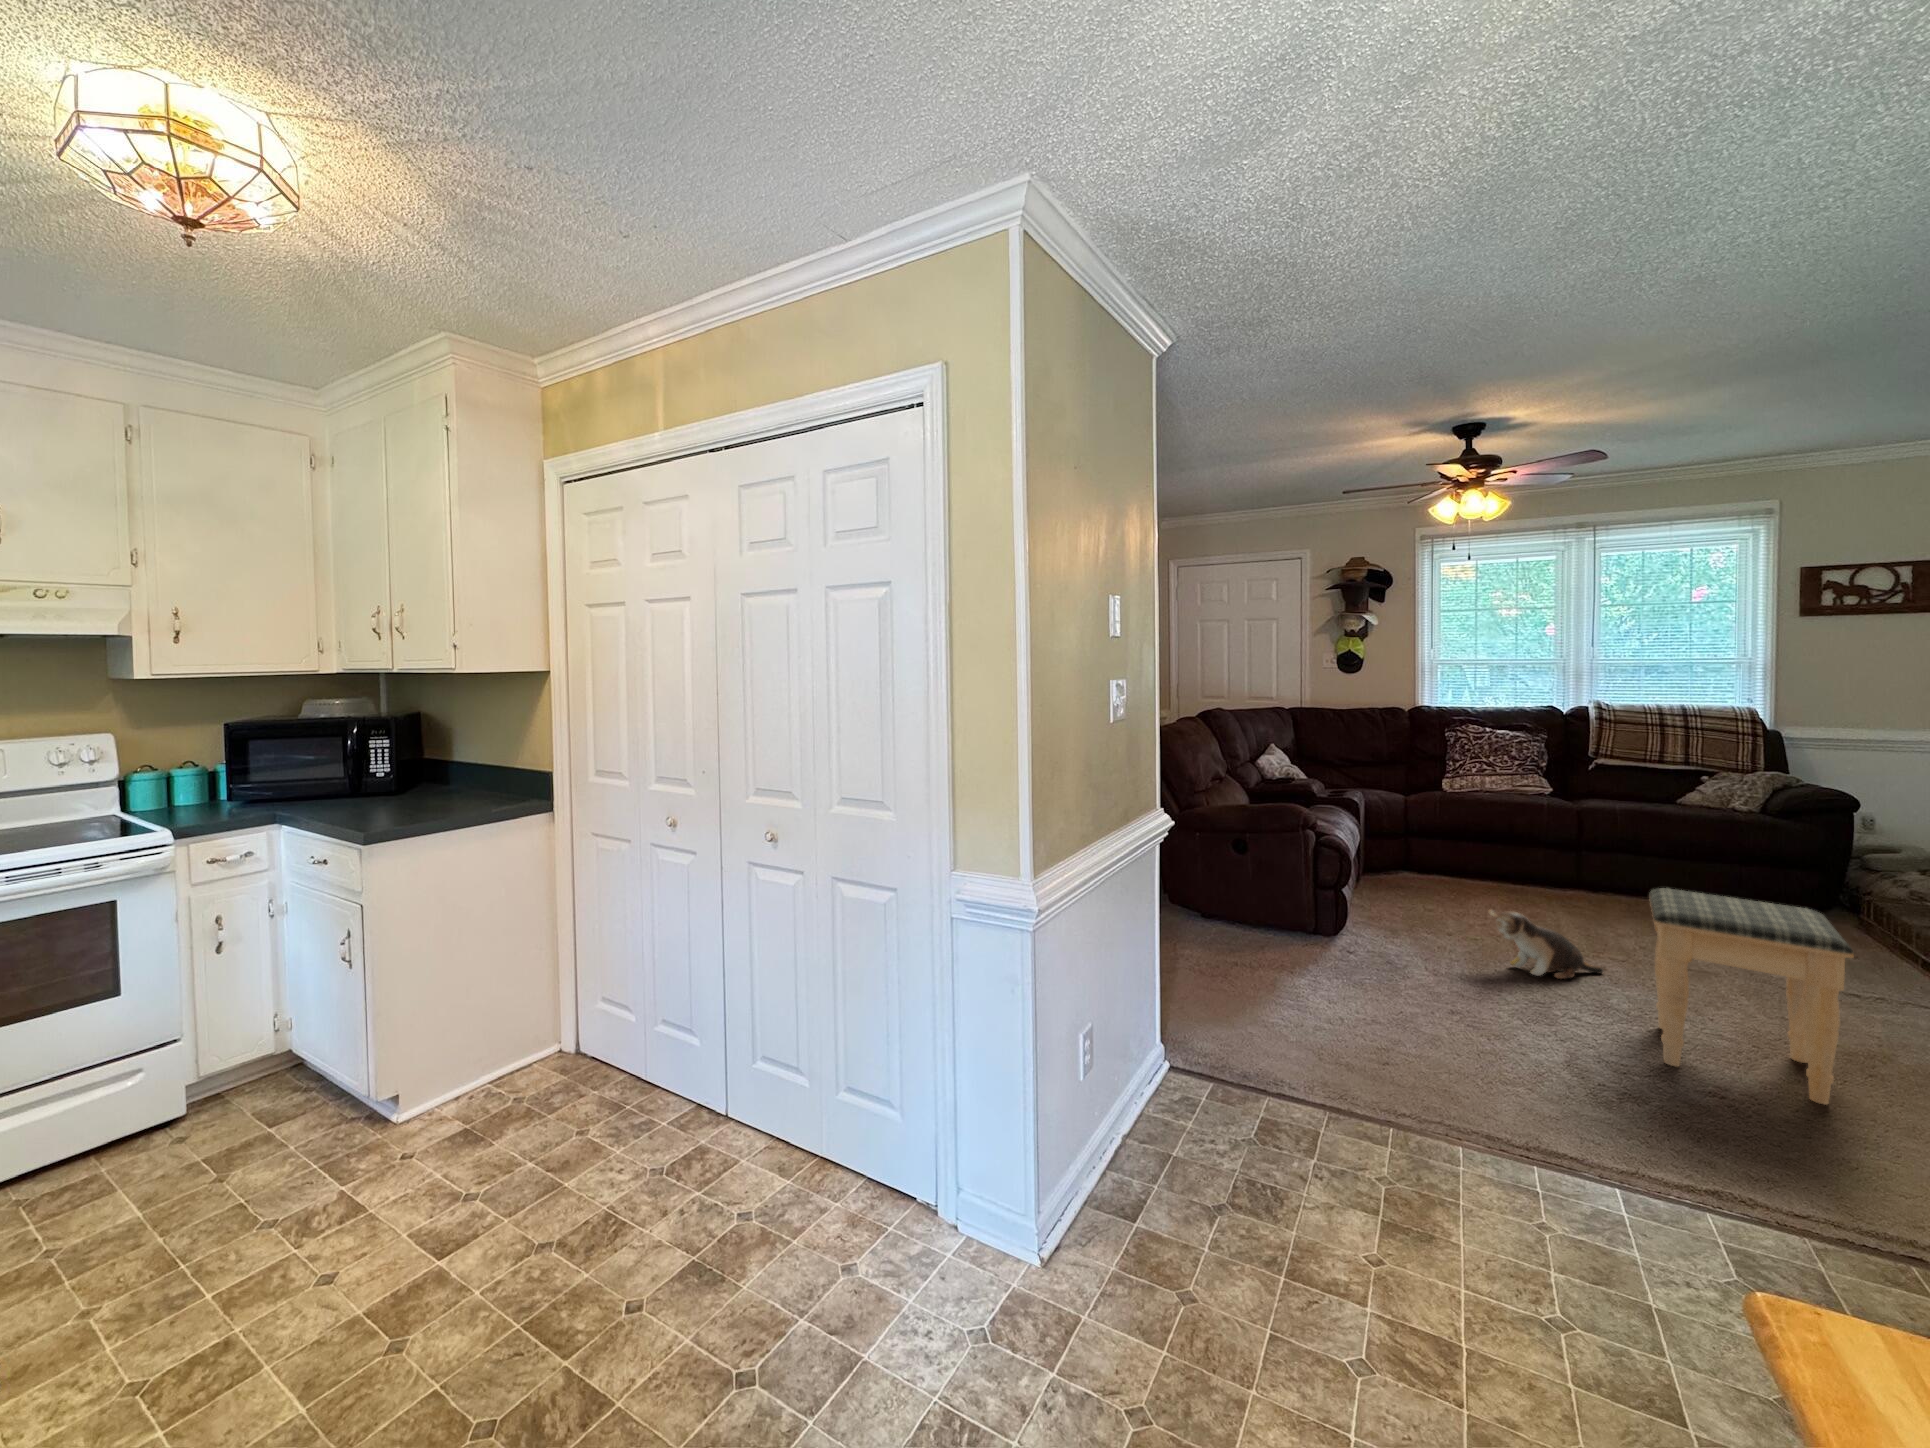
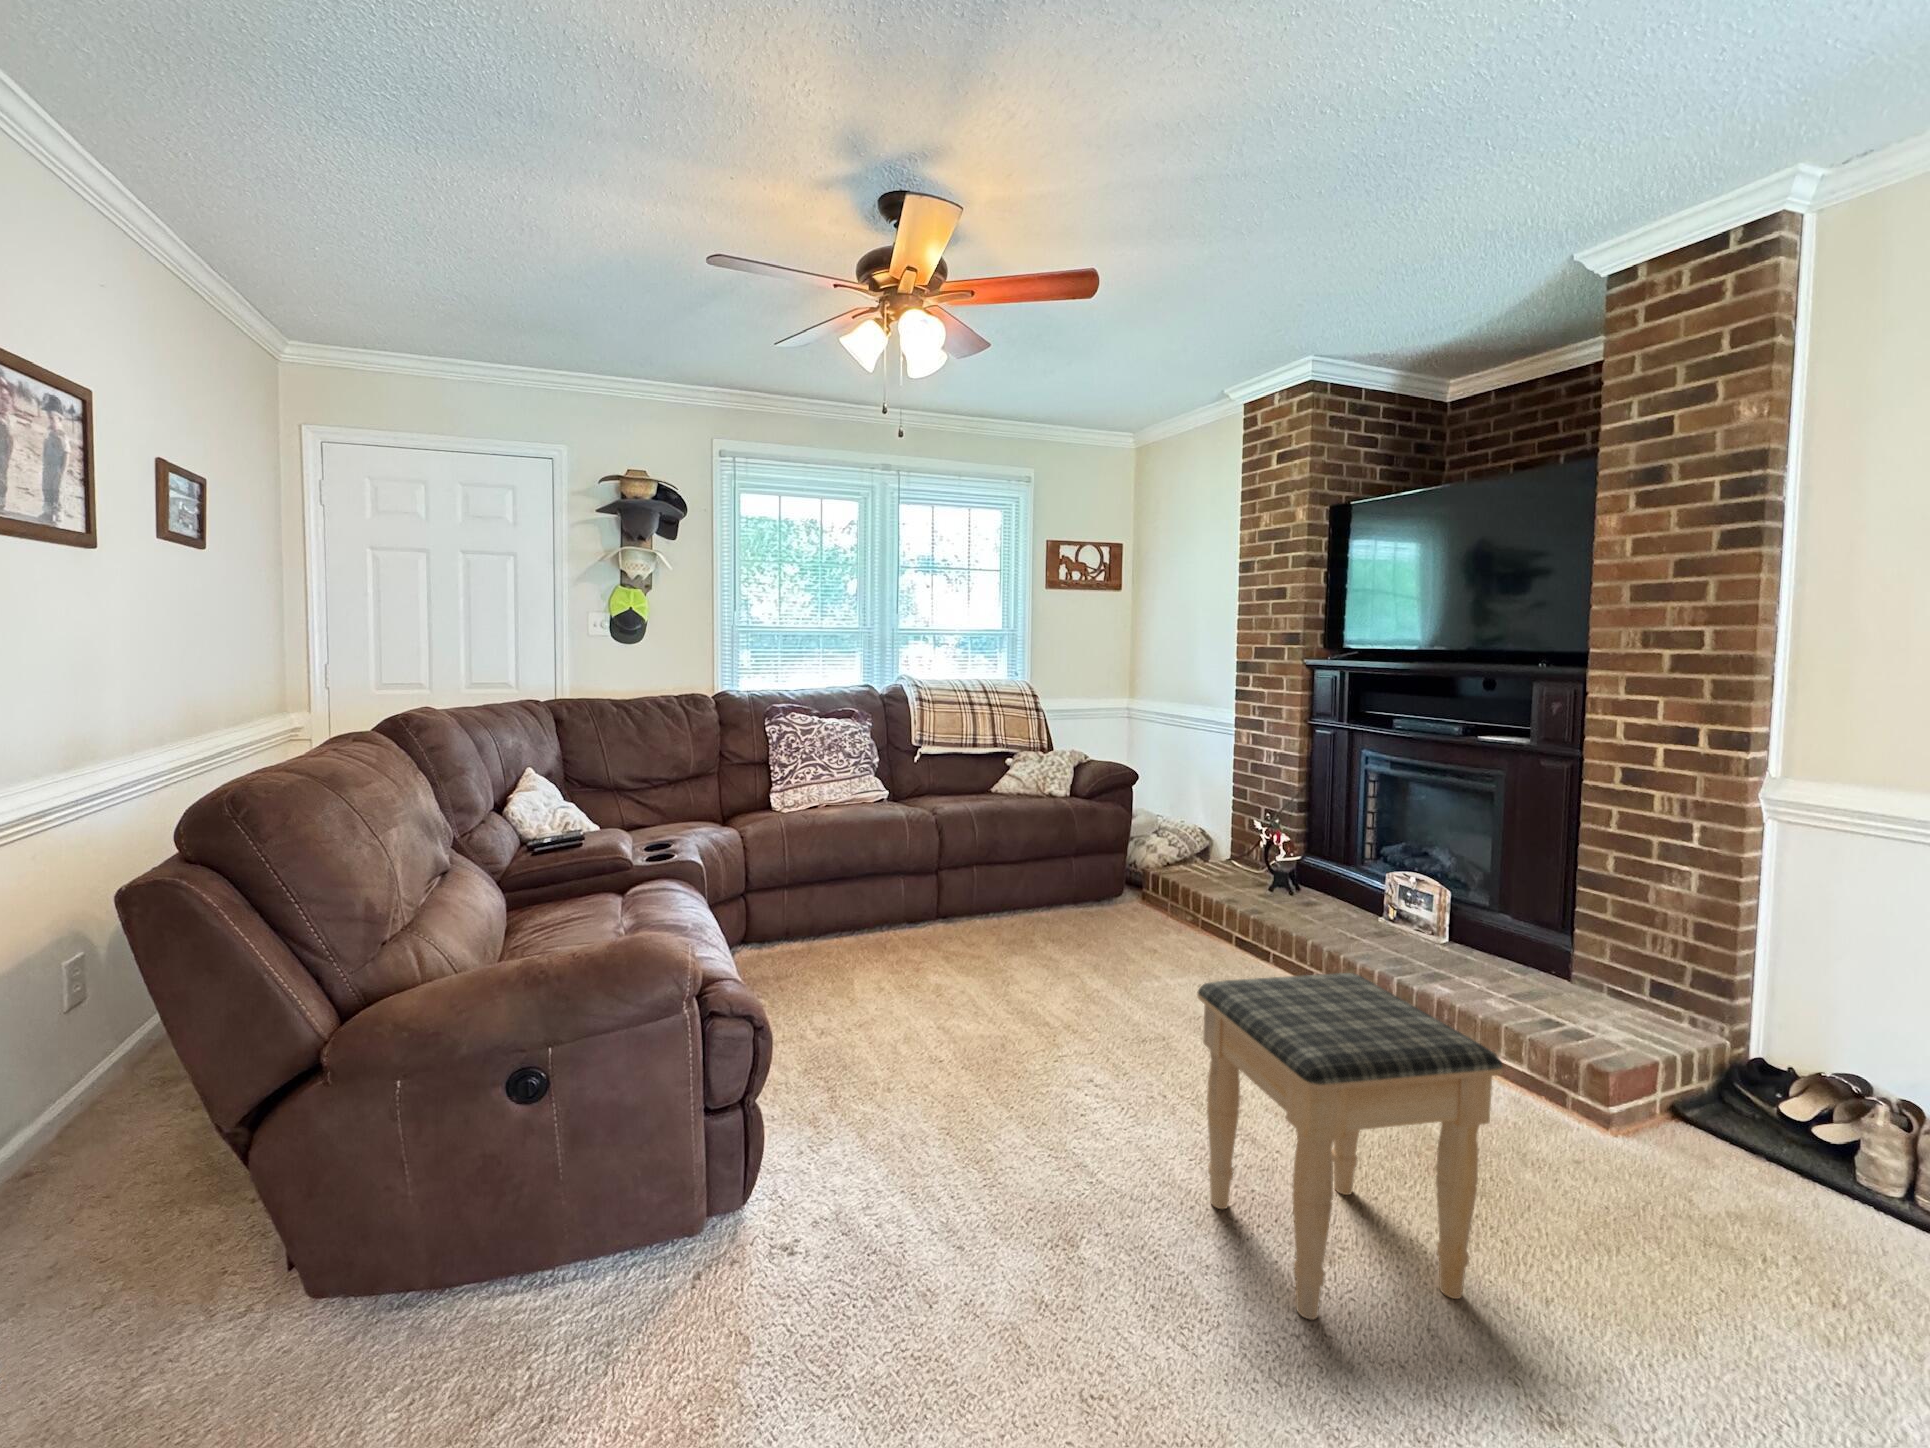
plush toy: present [1488,909,1603,979] -> none [962,1047,1071,1149]

